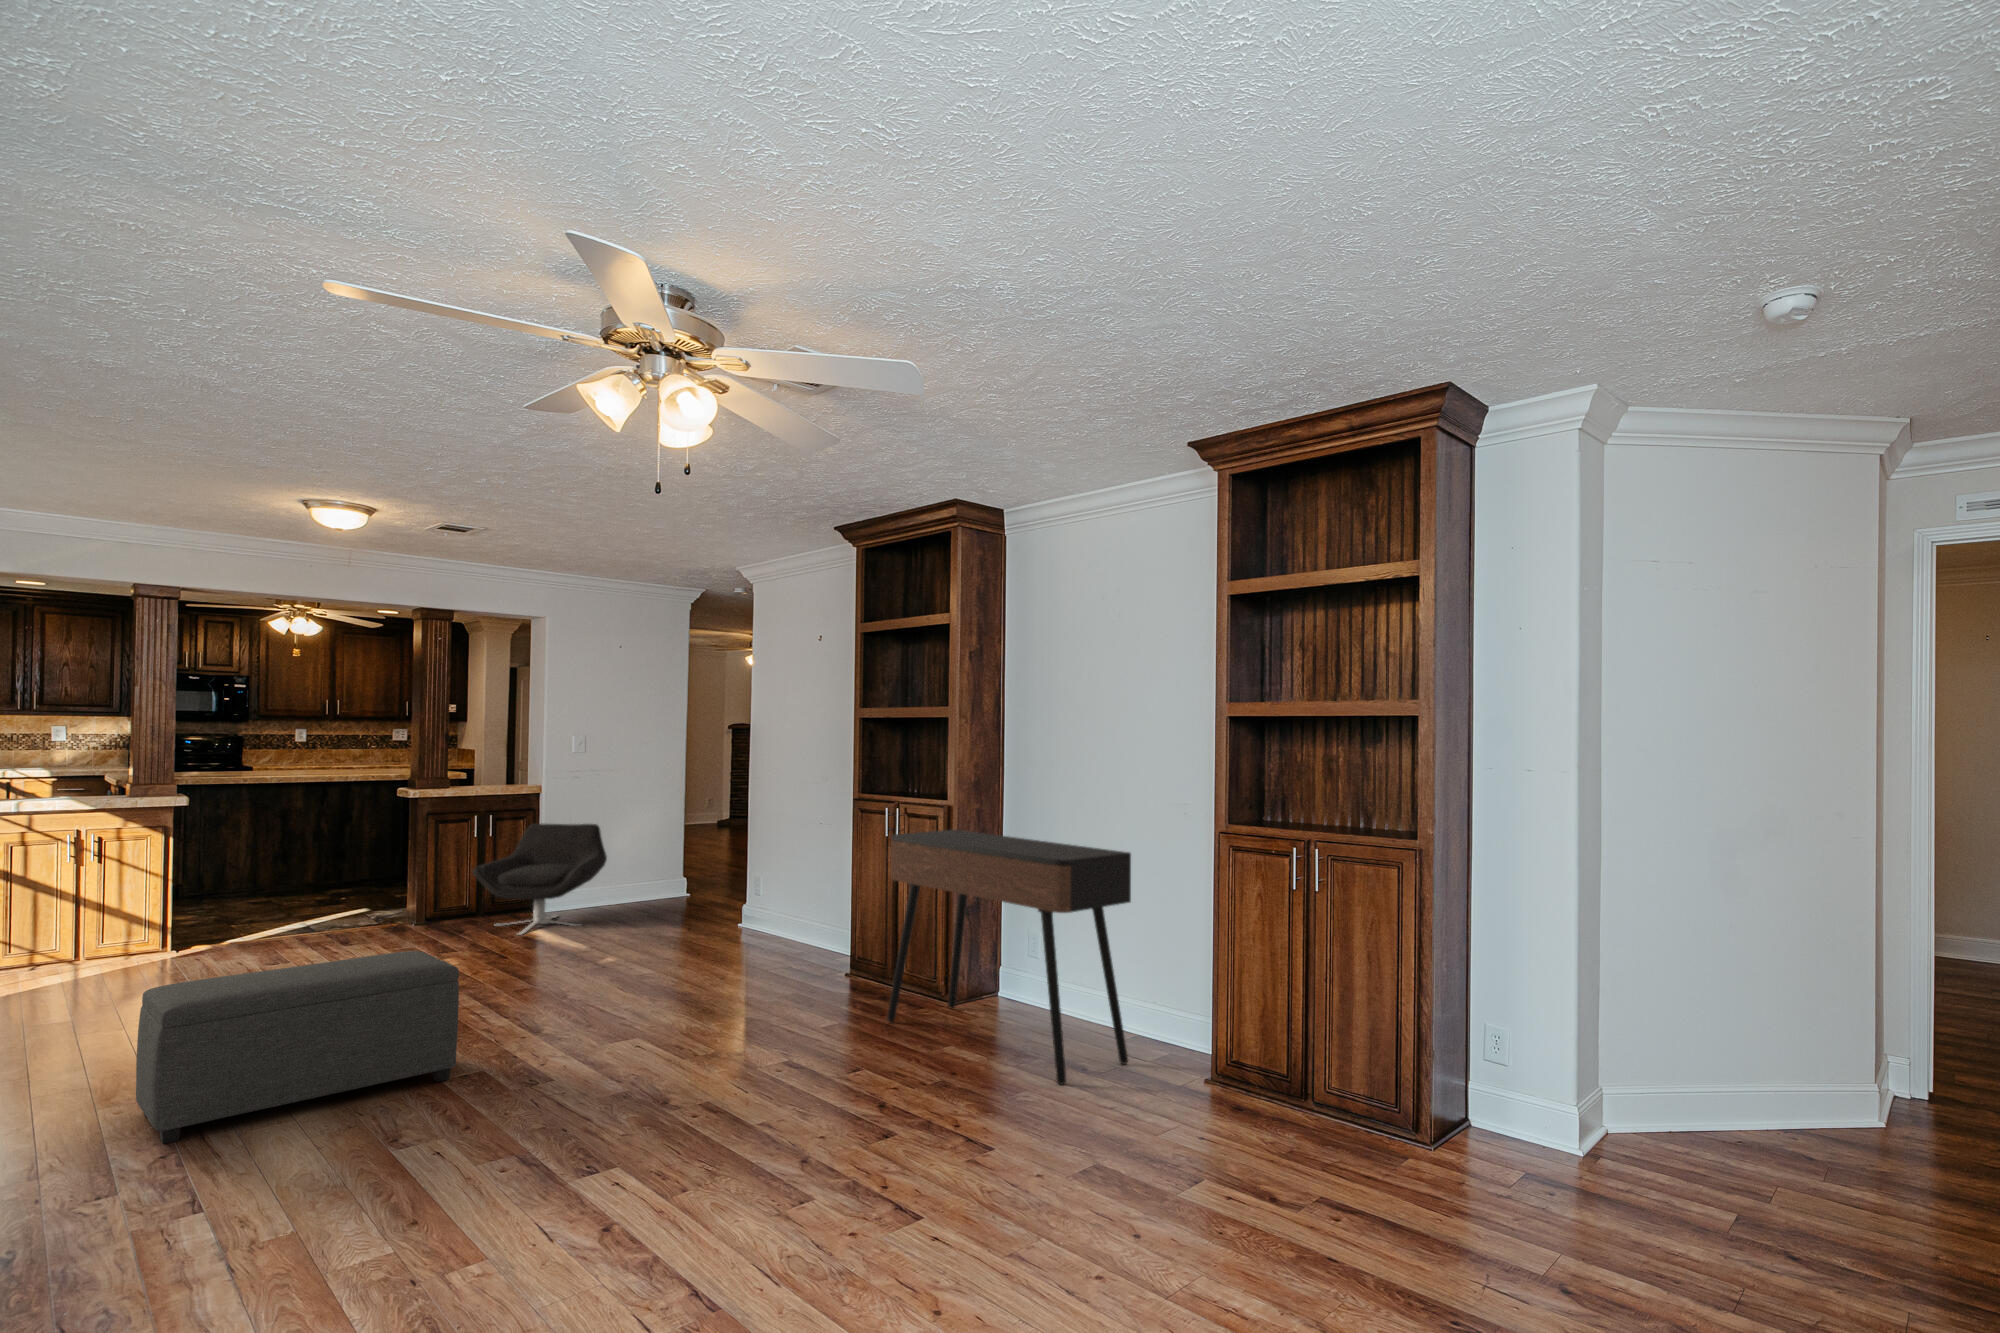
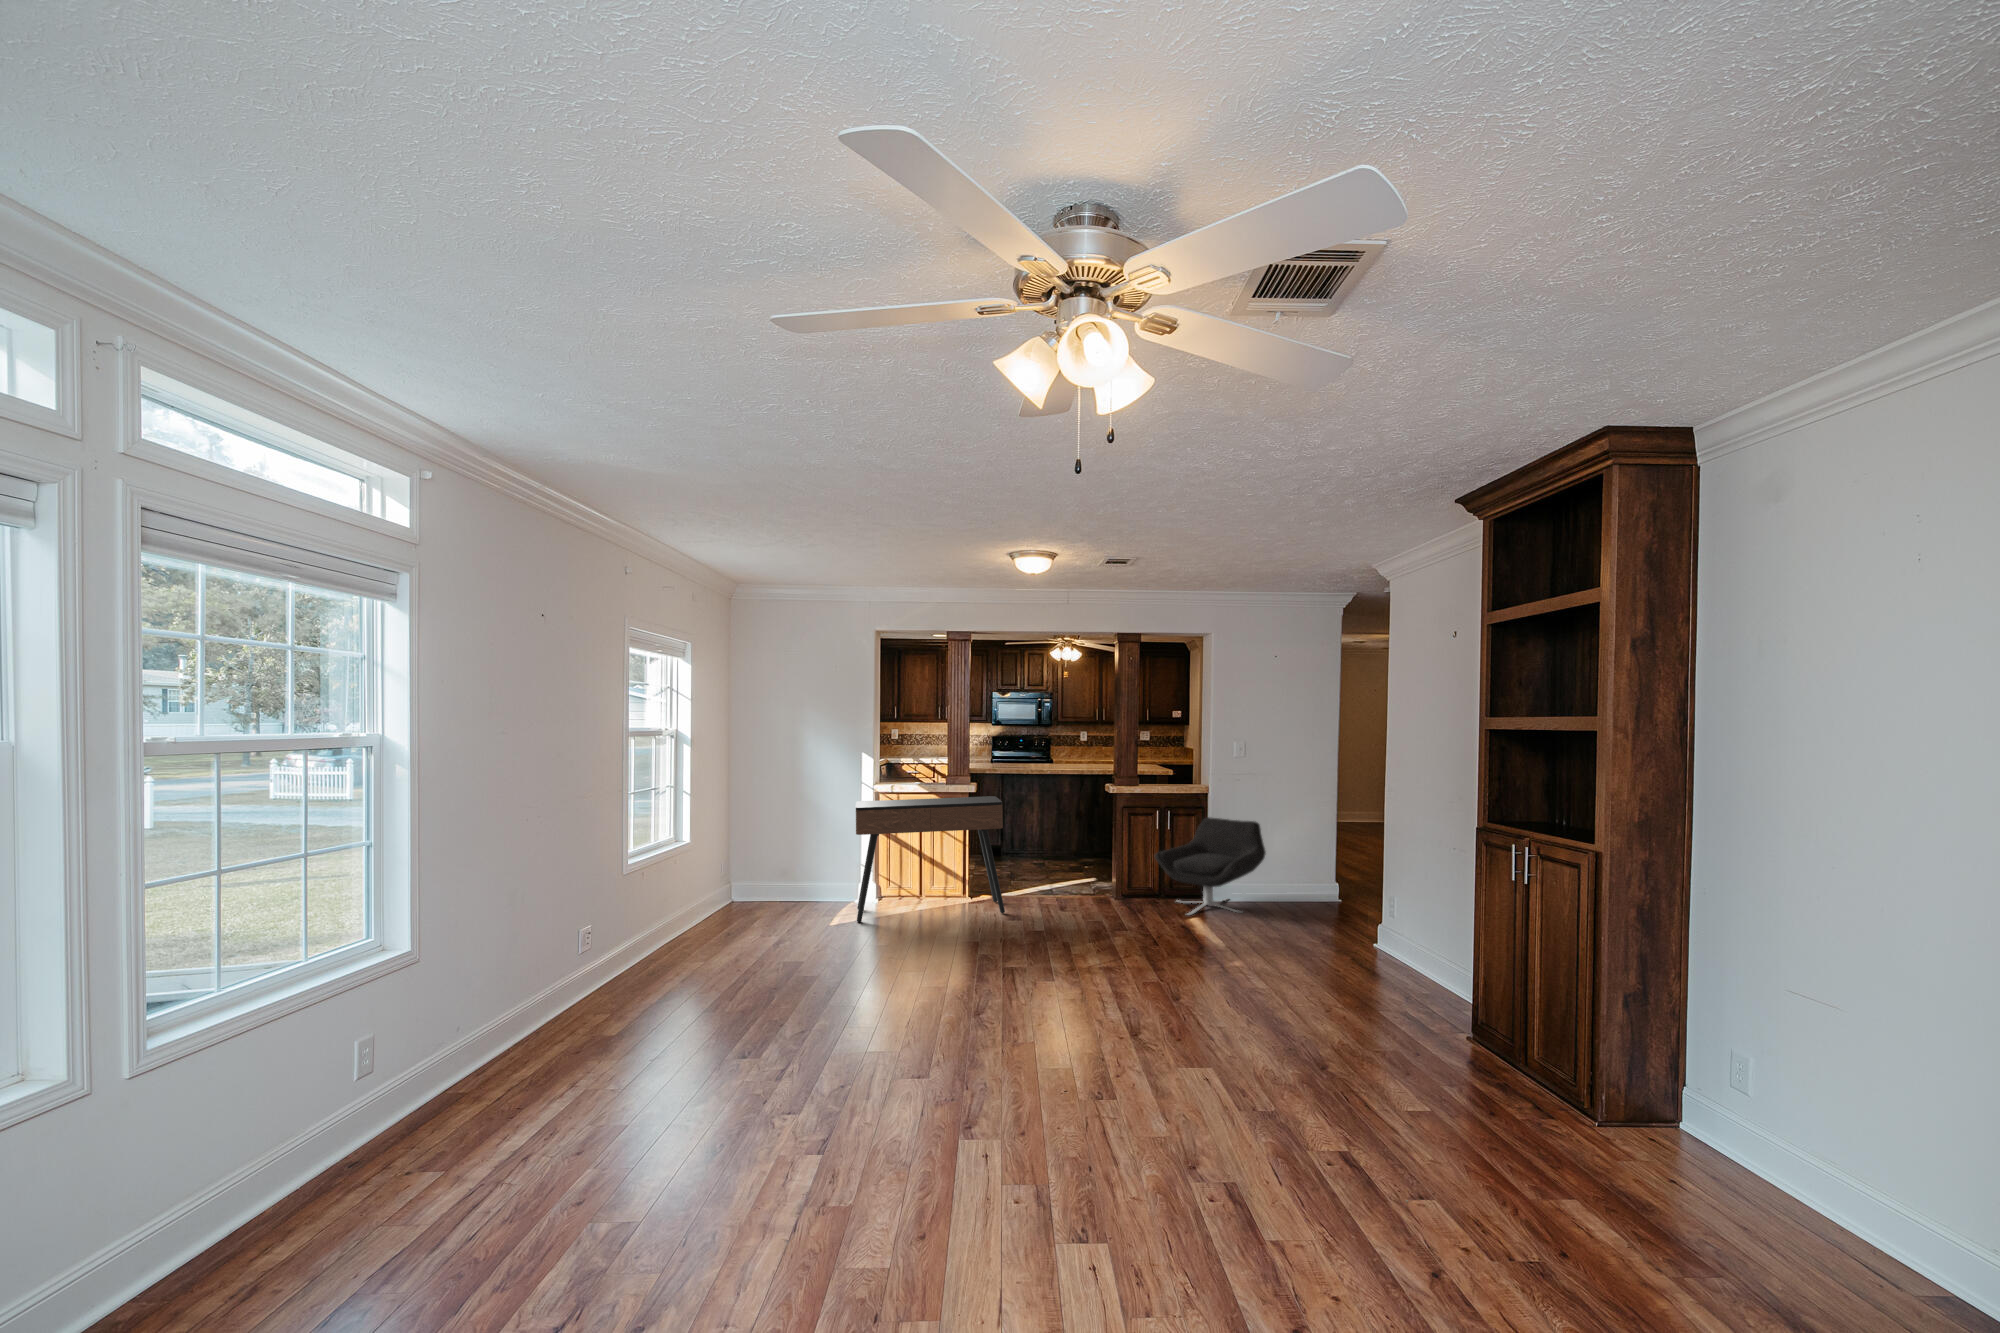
console table: present [887,830,1131,1084] -> present [856,796,1005,922]
ottoman: present [136,951,459,1144] -> none [842,947,1048,1076]

